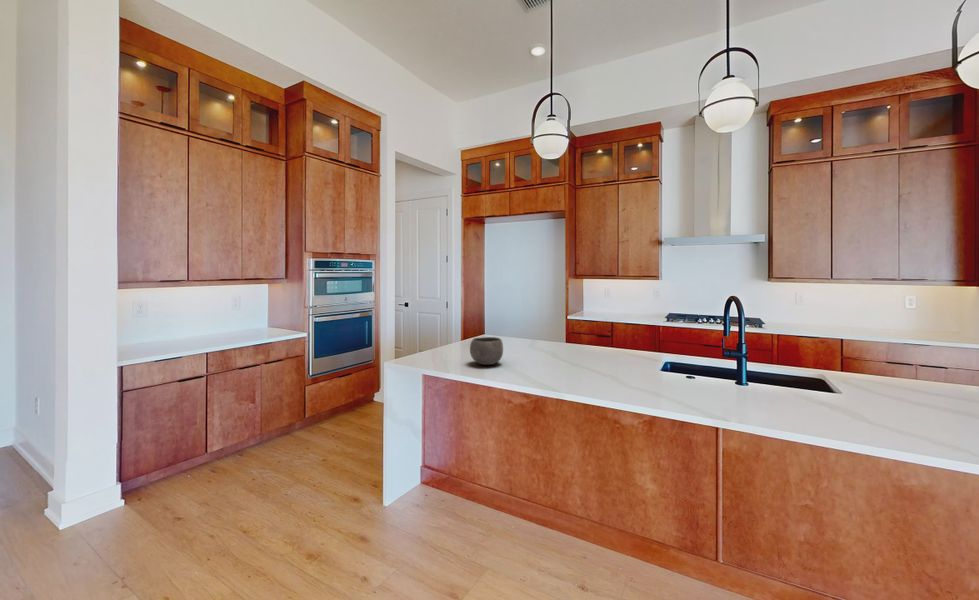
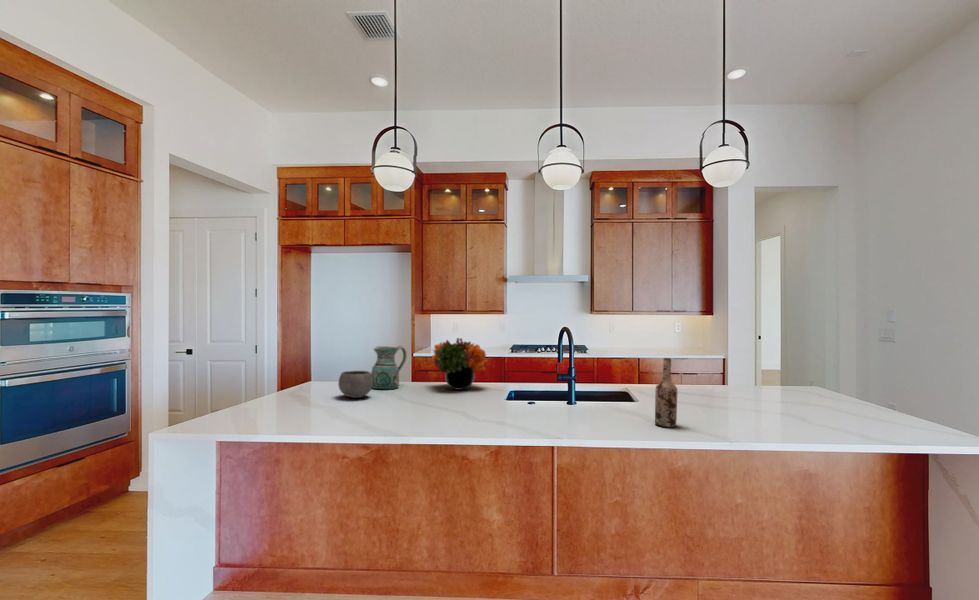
flower arrangement: none [568,303,633,360] -> present [431,338,486,390]
ceramic pitcher: none [507,311,544,356] -> present [371,346,407,389]
wine bottle: none [890,335,940,444] -> present [655,358,677,427]

